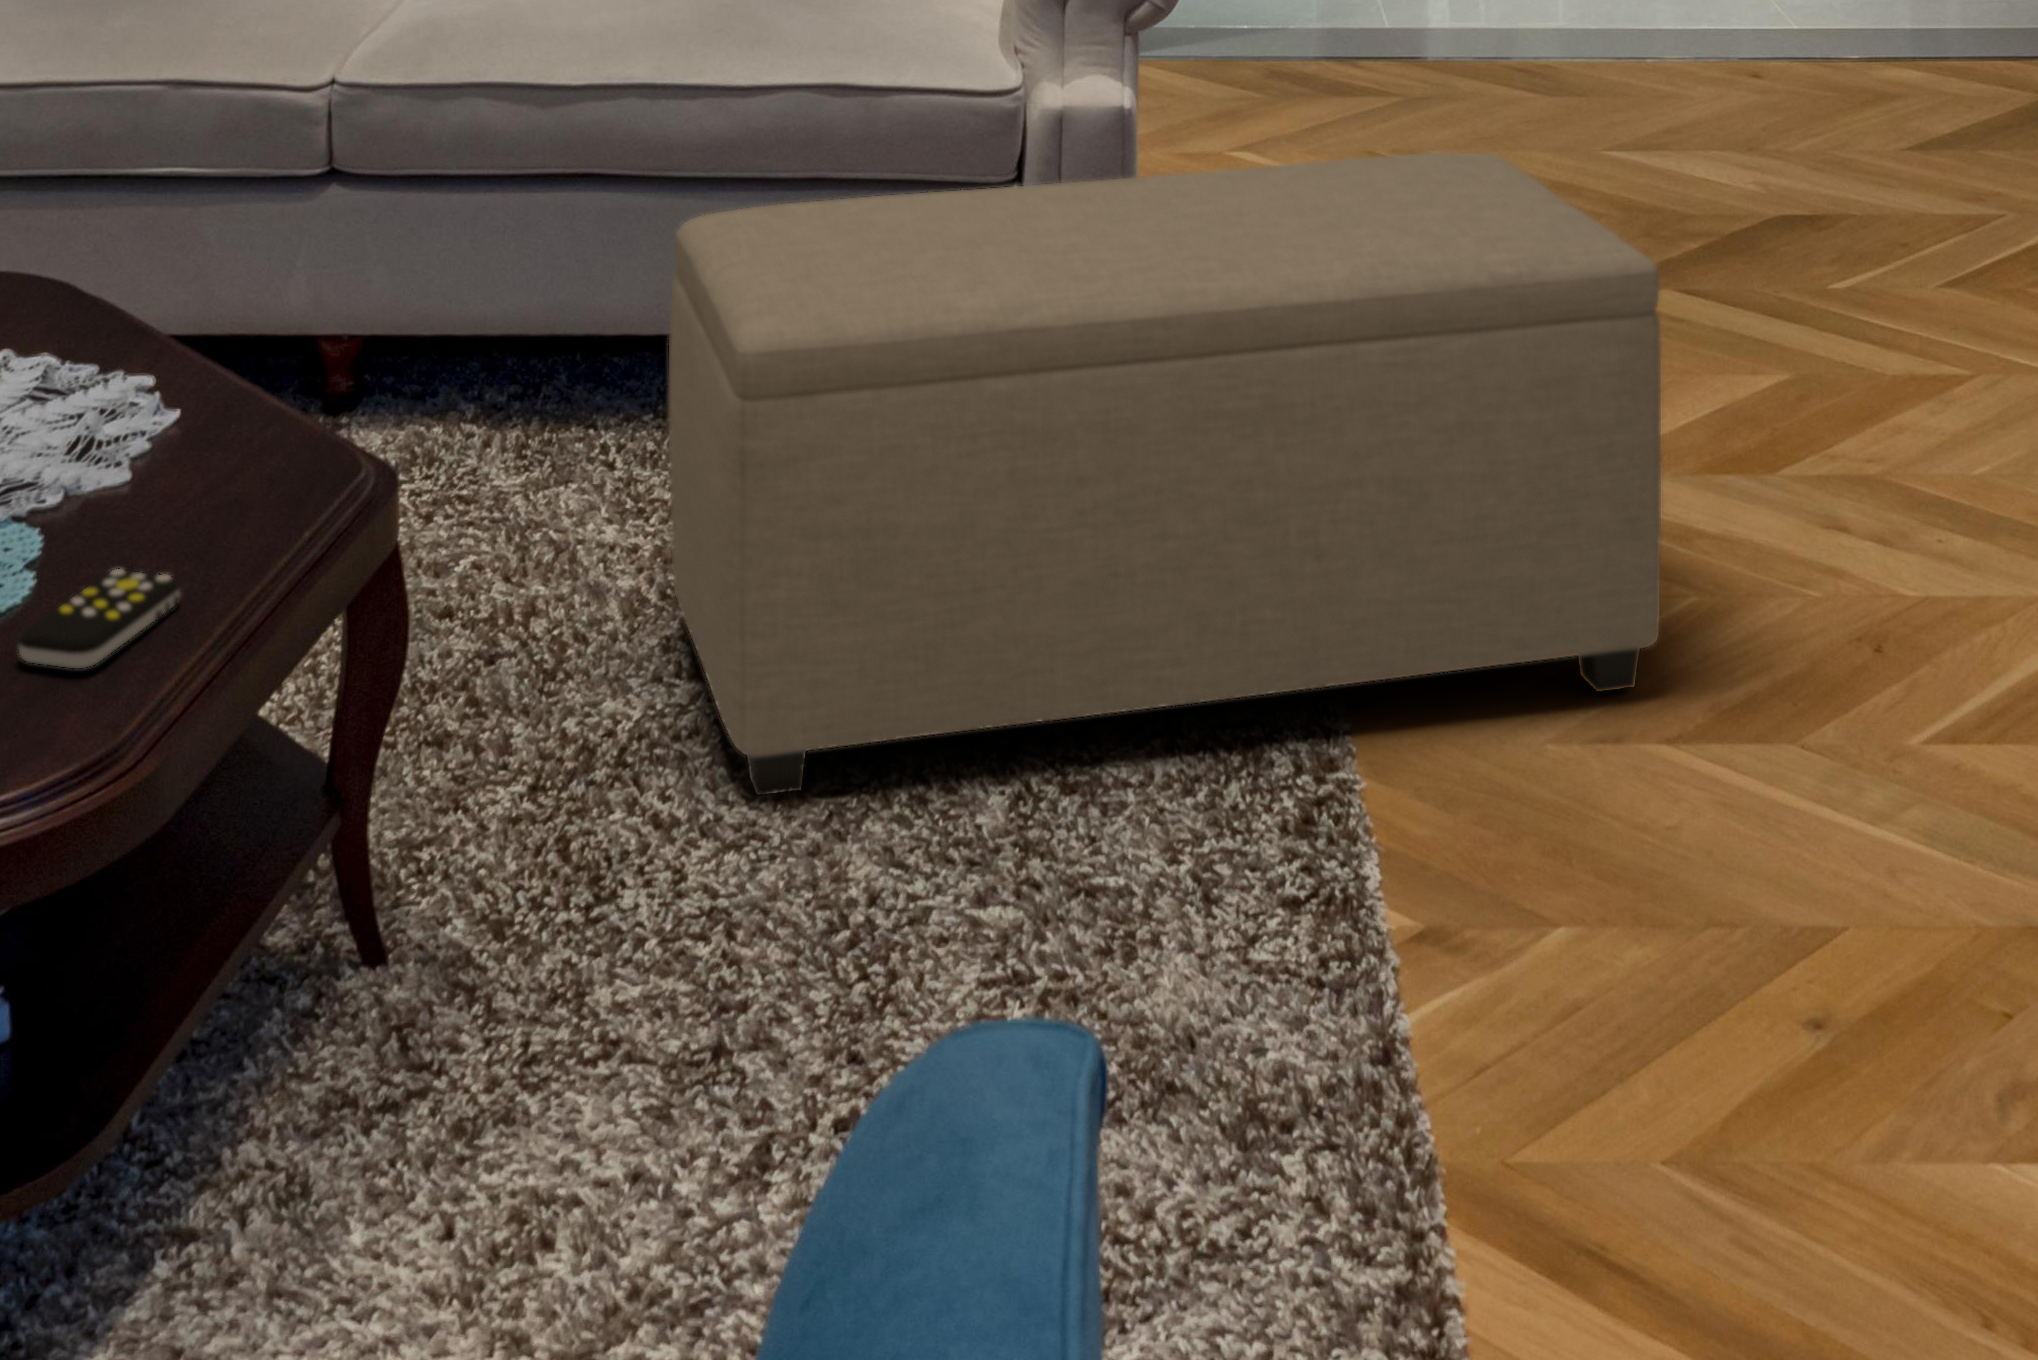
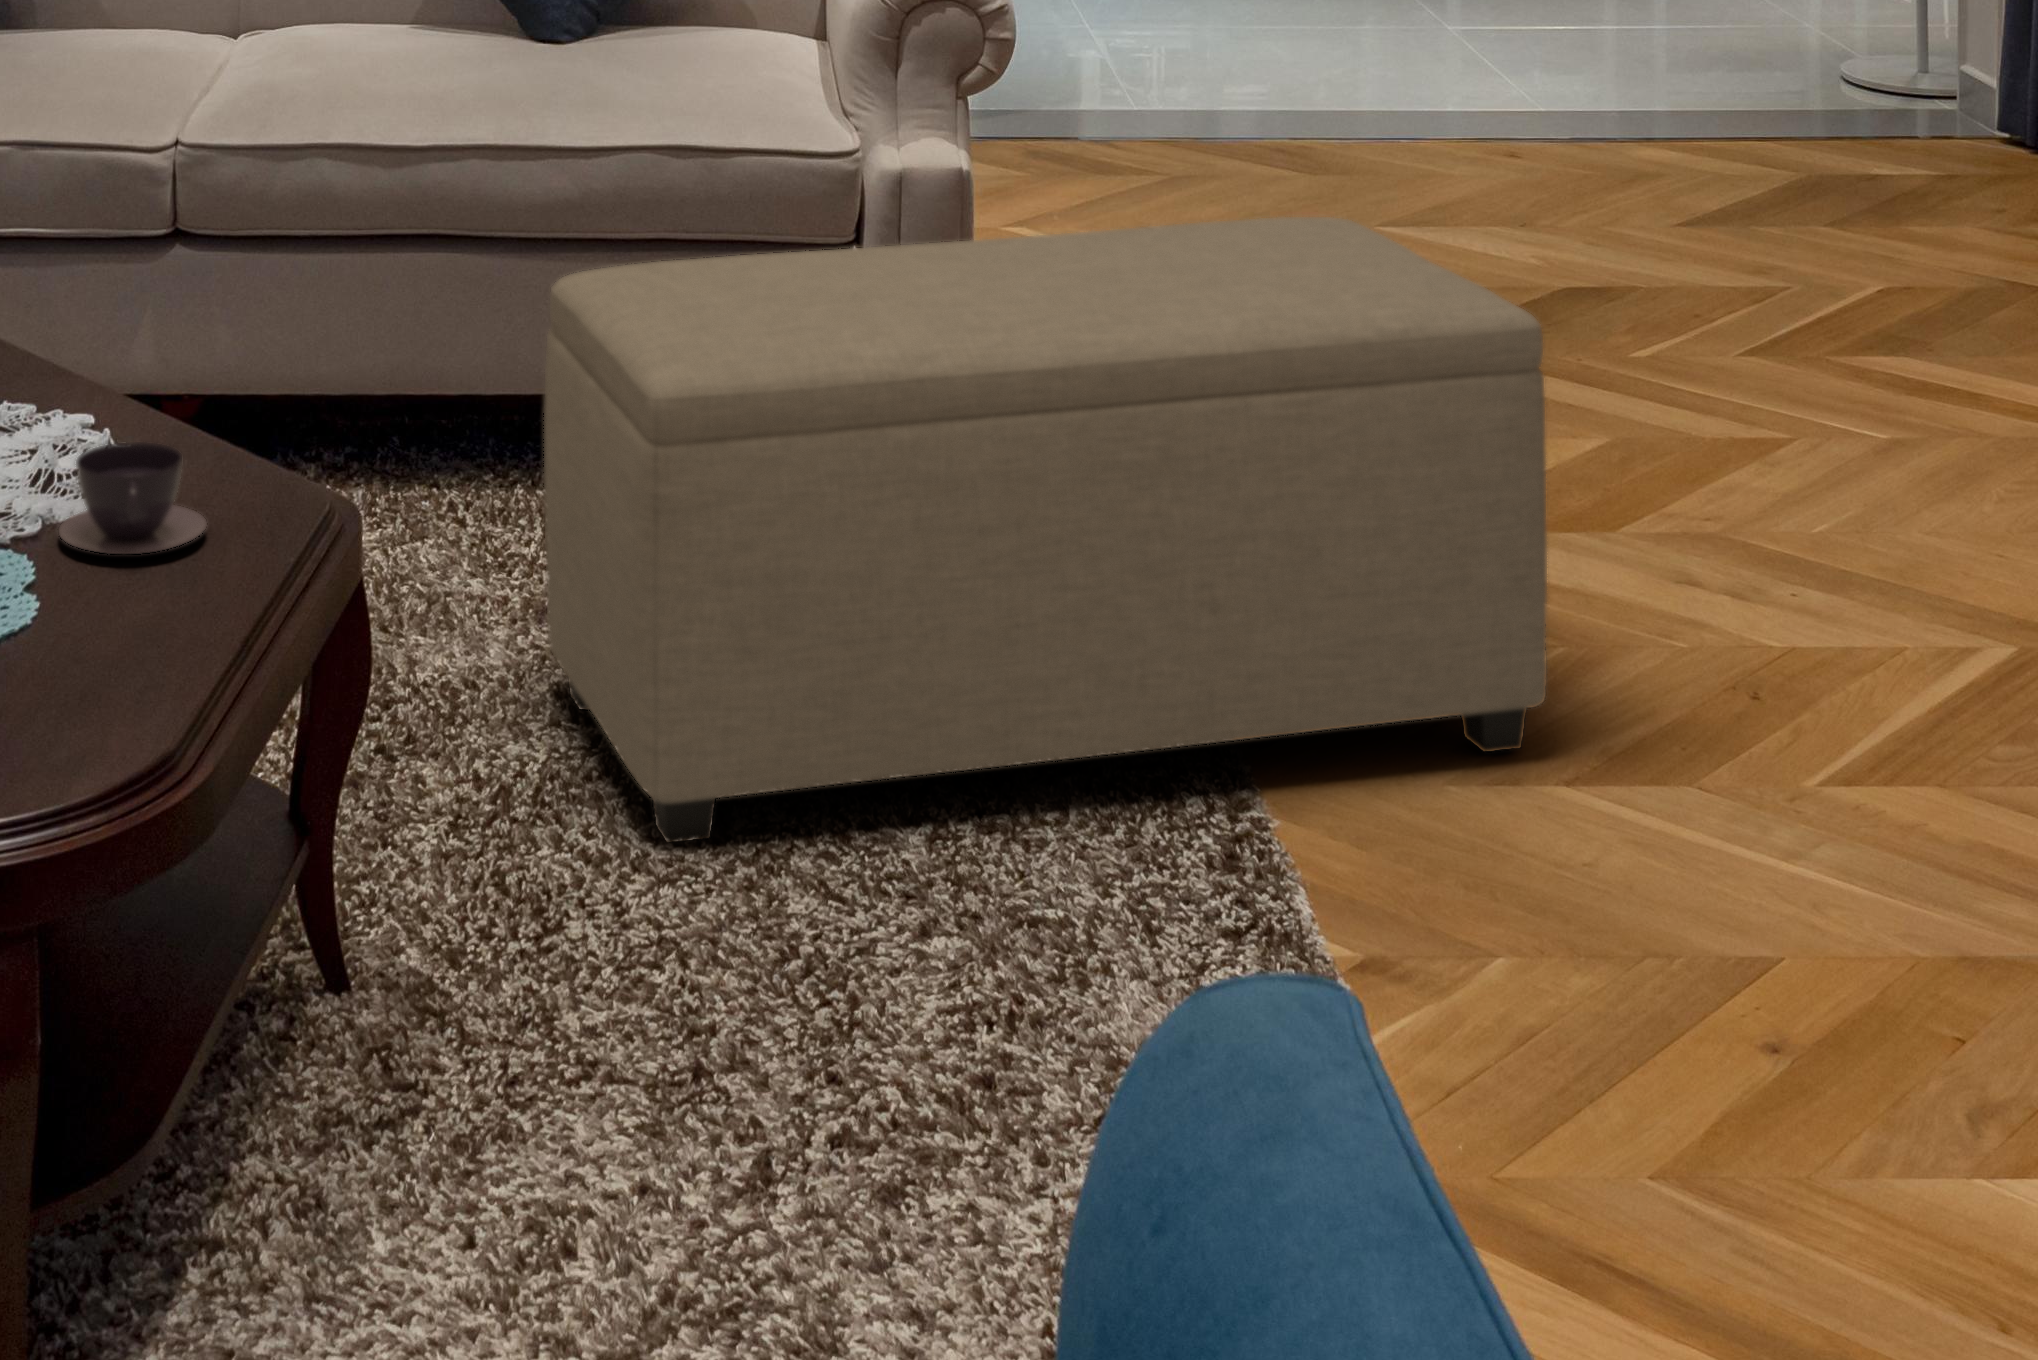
teacup: none [77,413,233,531] -> present [59,442,206,554]
remote control: present [19,569,180,668] -> none [46,586,184,676]

